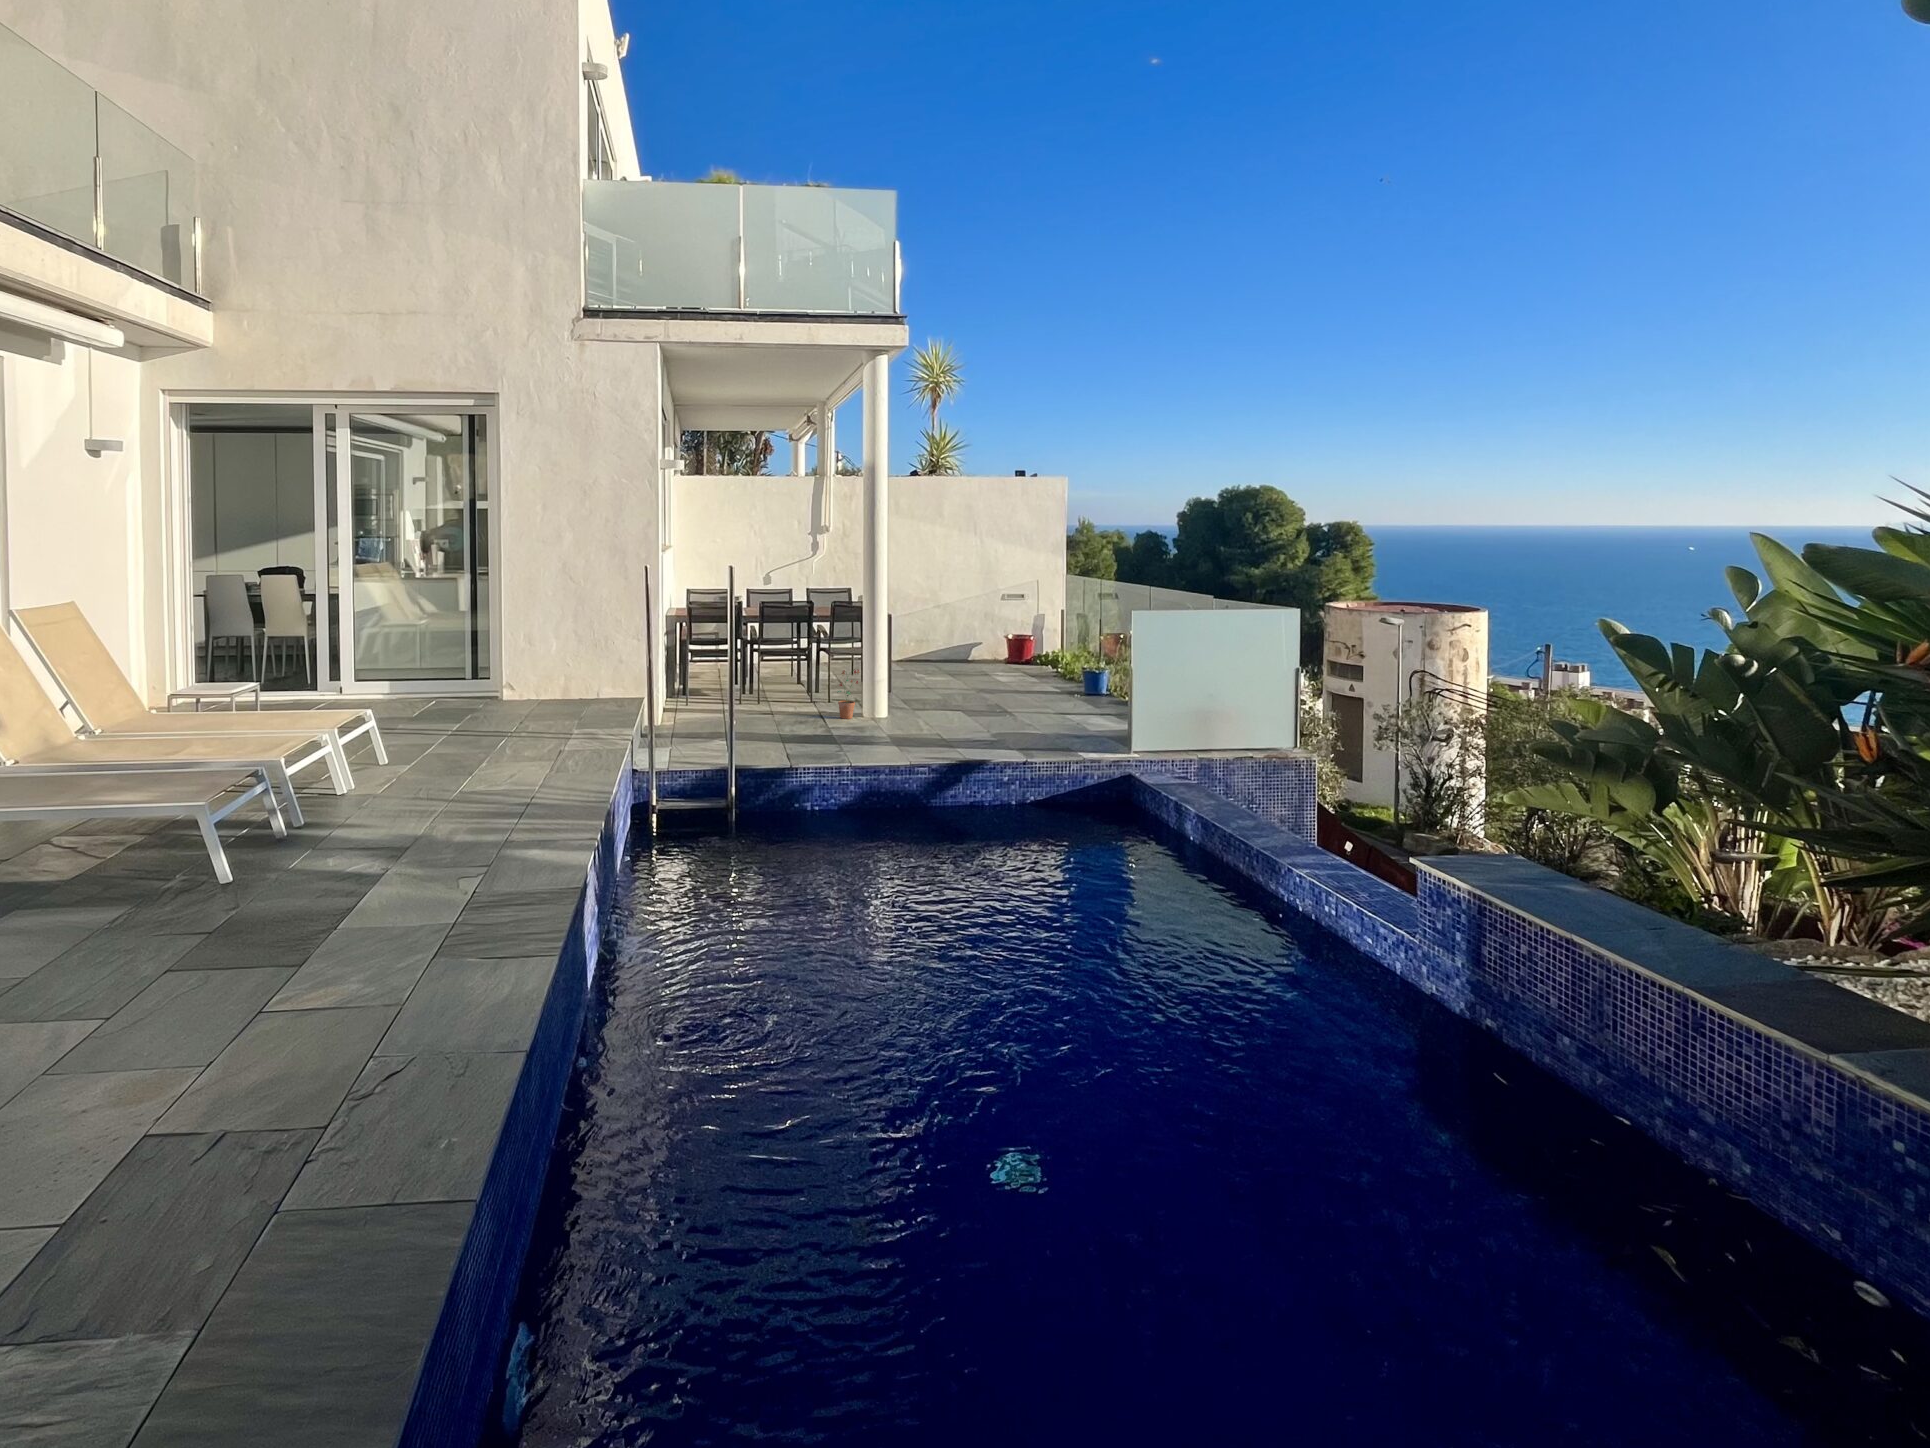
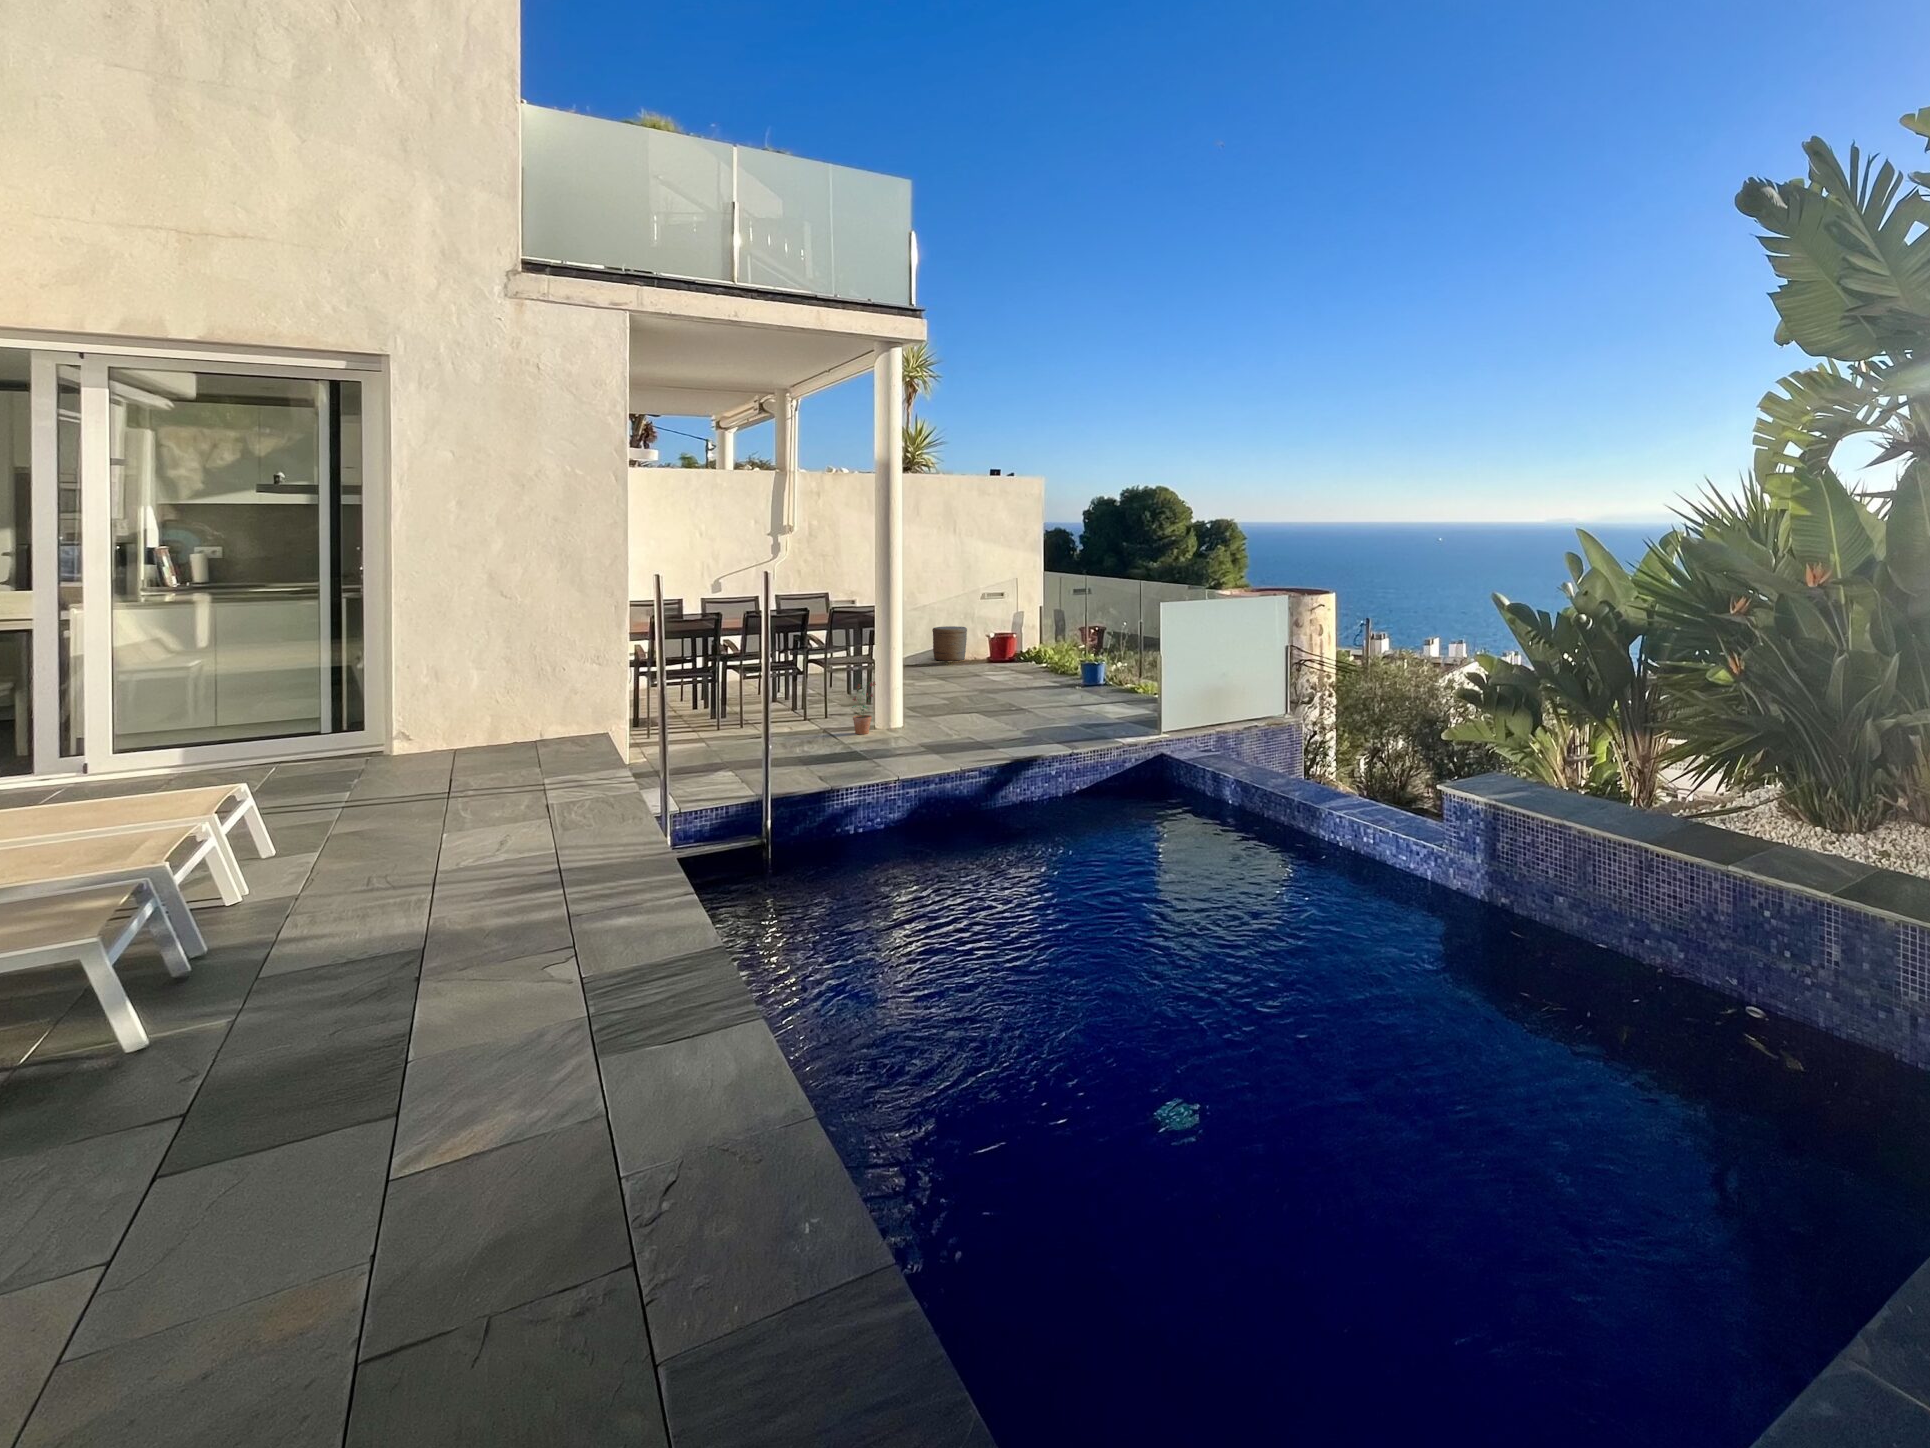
woven basket: none [967,623,1001,658] -> present [932,626,967,661]

